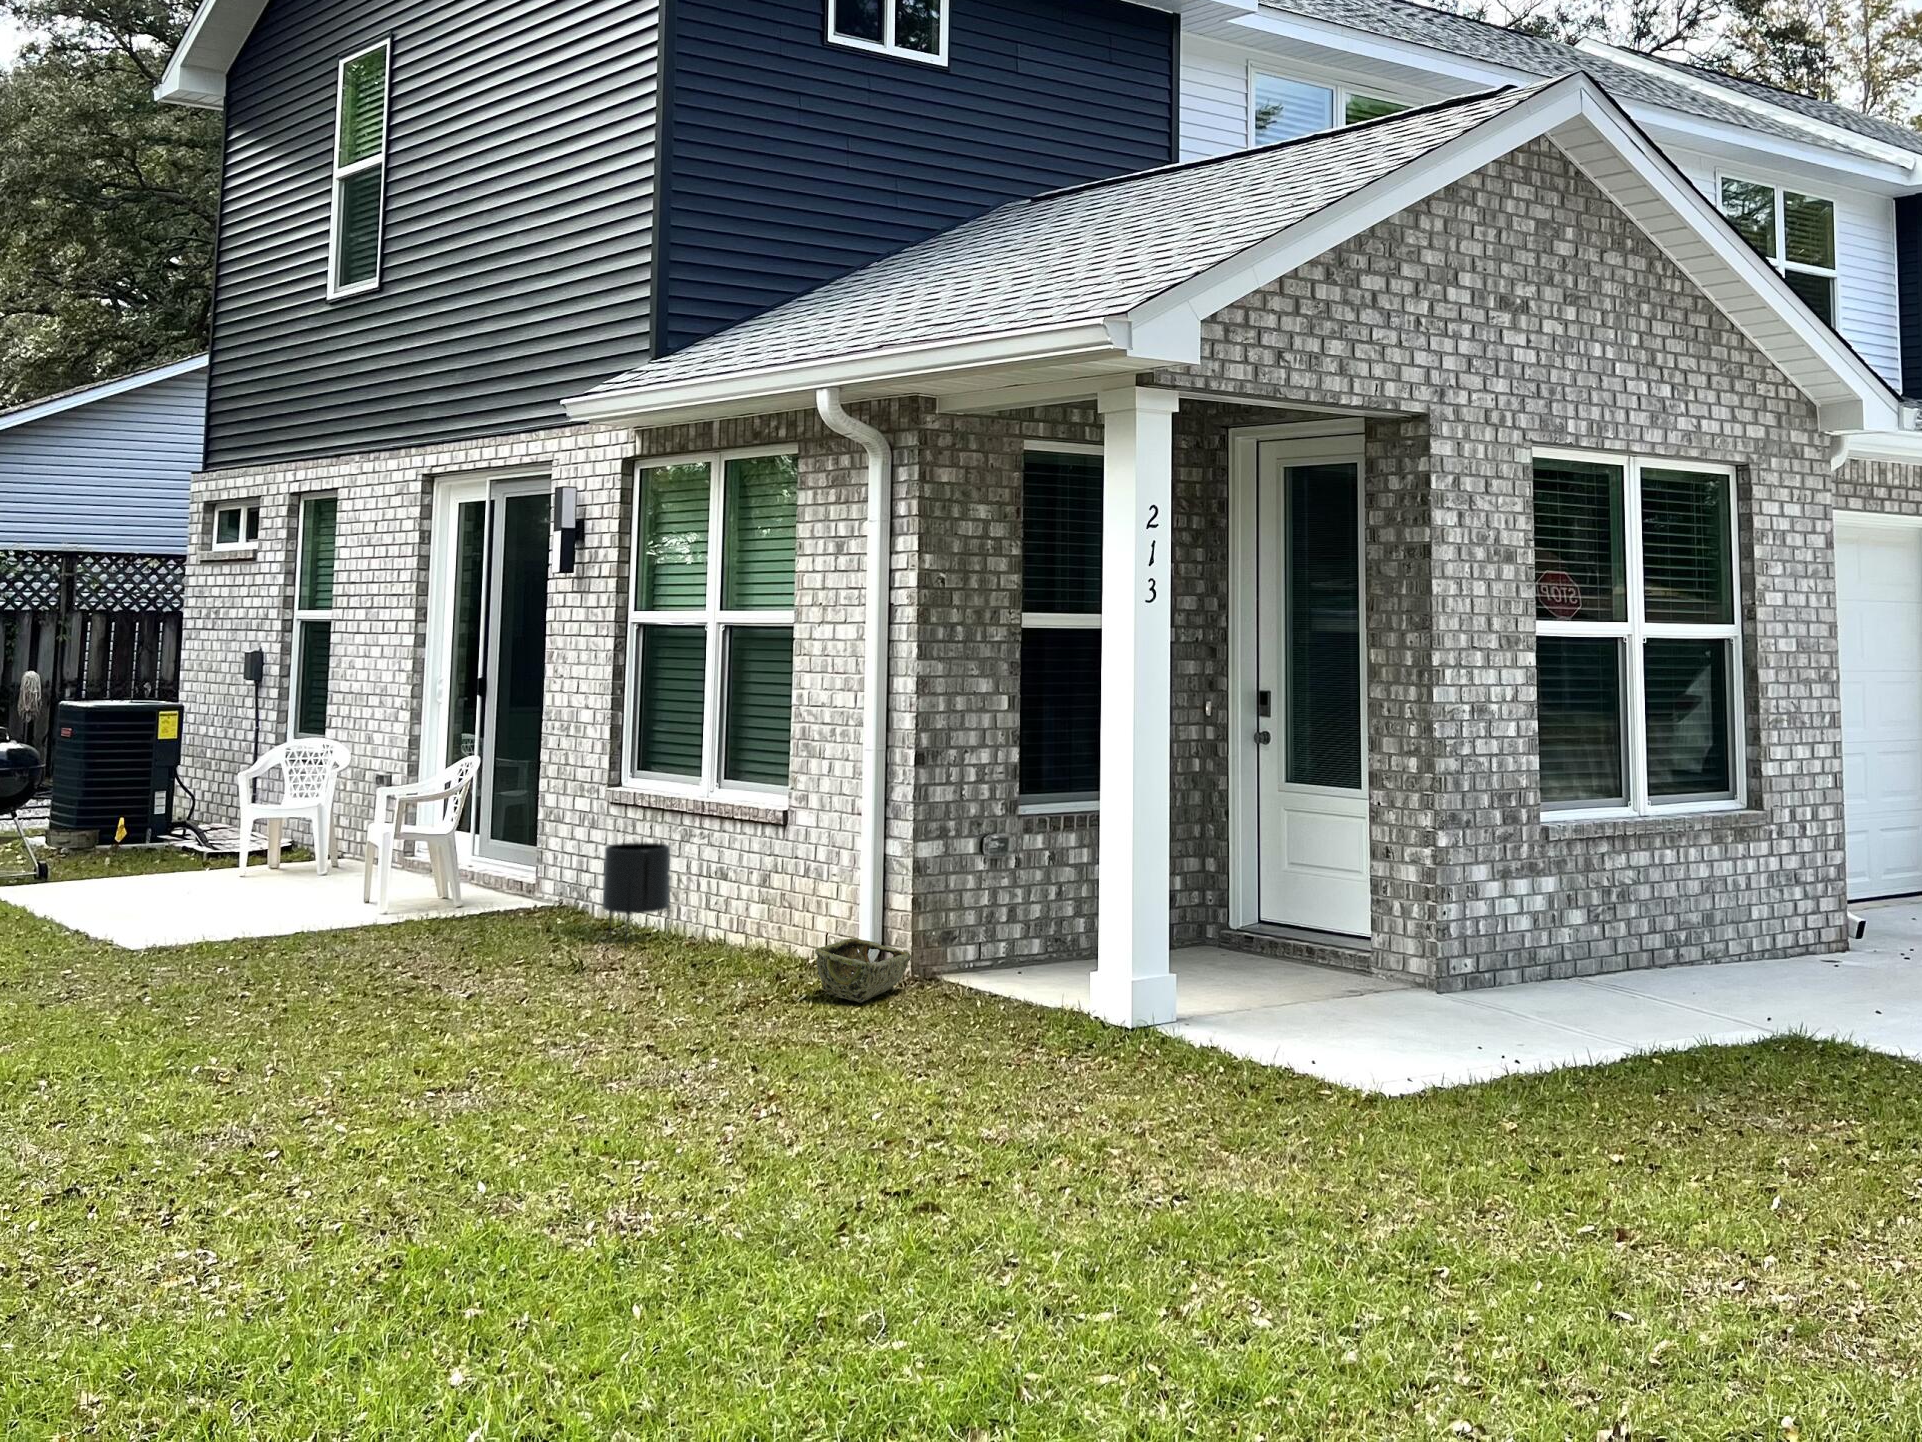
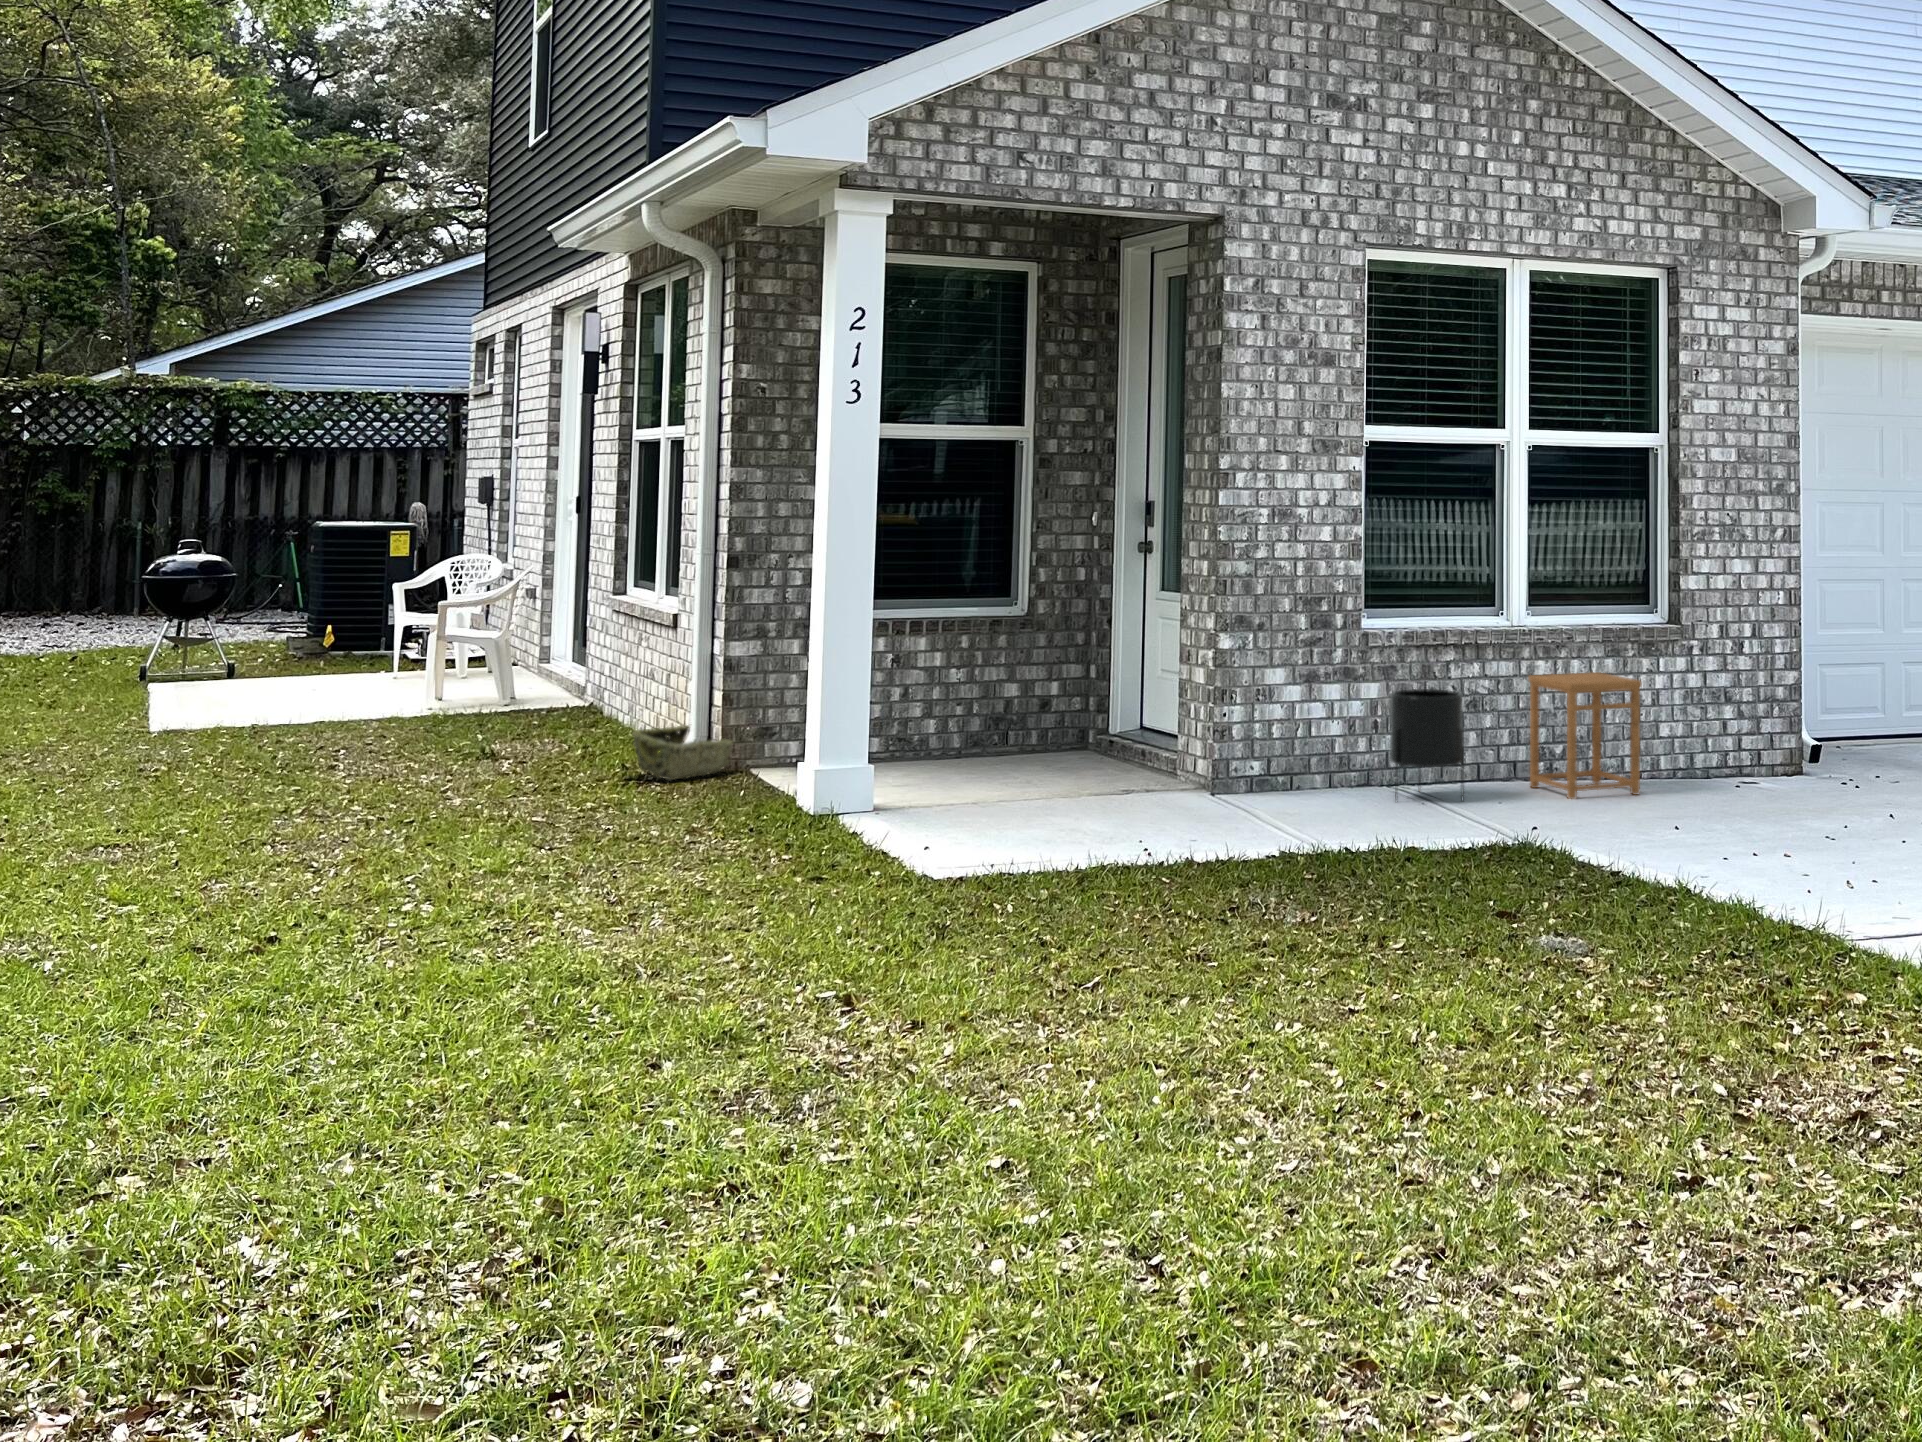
planter: present [602,843,671,945] -> present [1390,689,1464,799]
side table: none [1666,858,1784,987] -> present [1528,672,1642,799]

